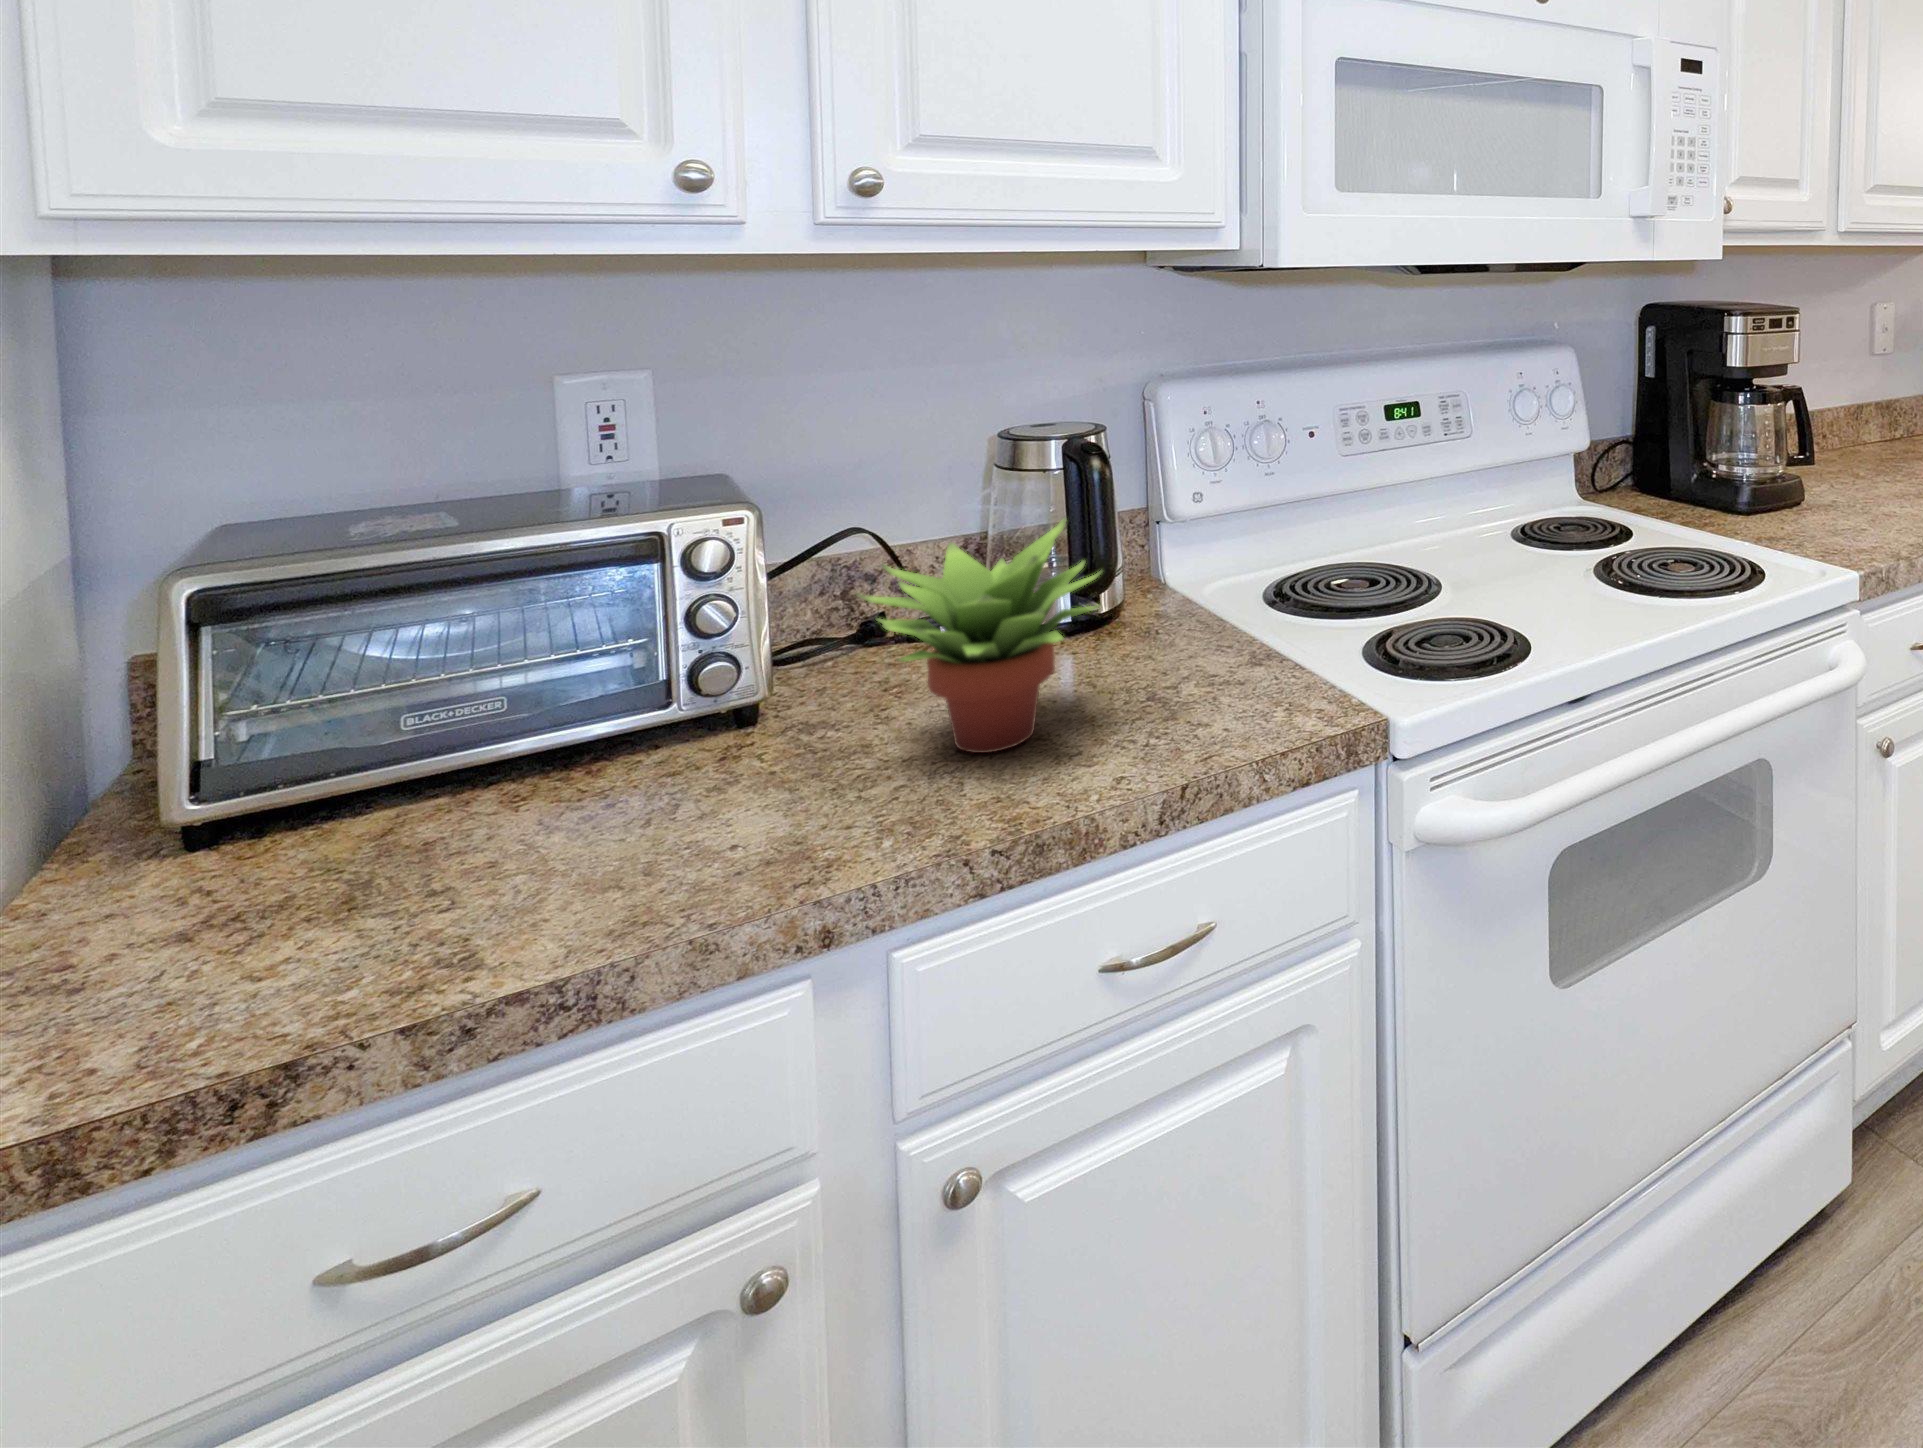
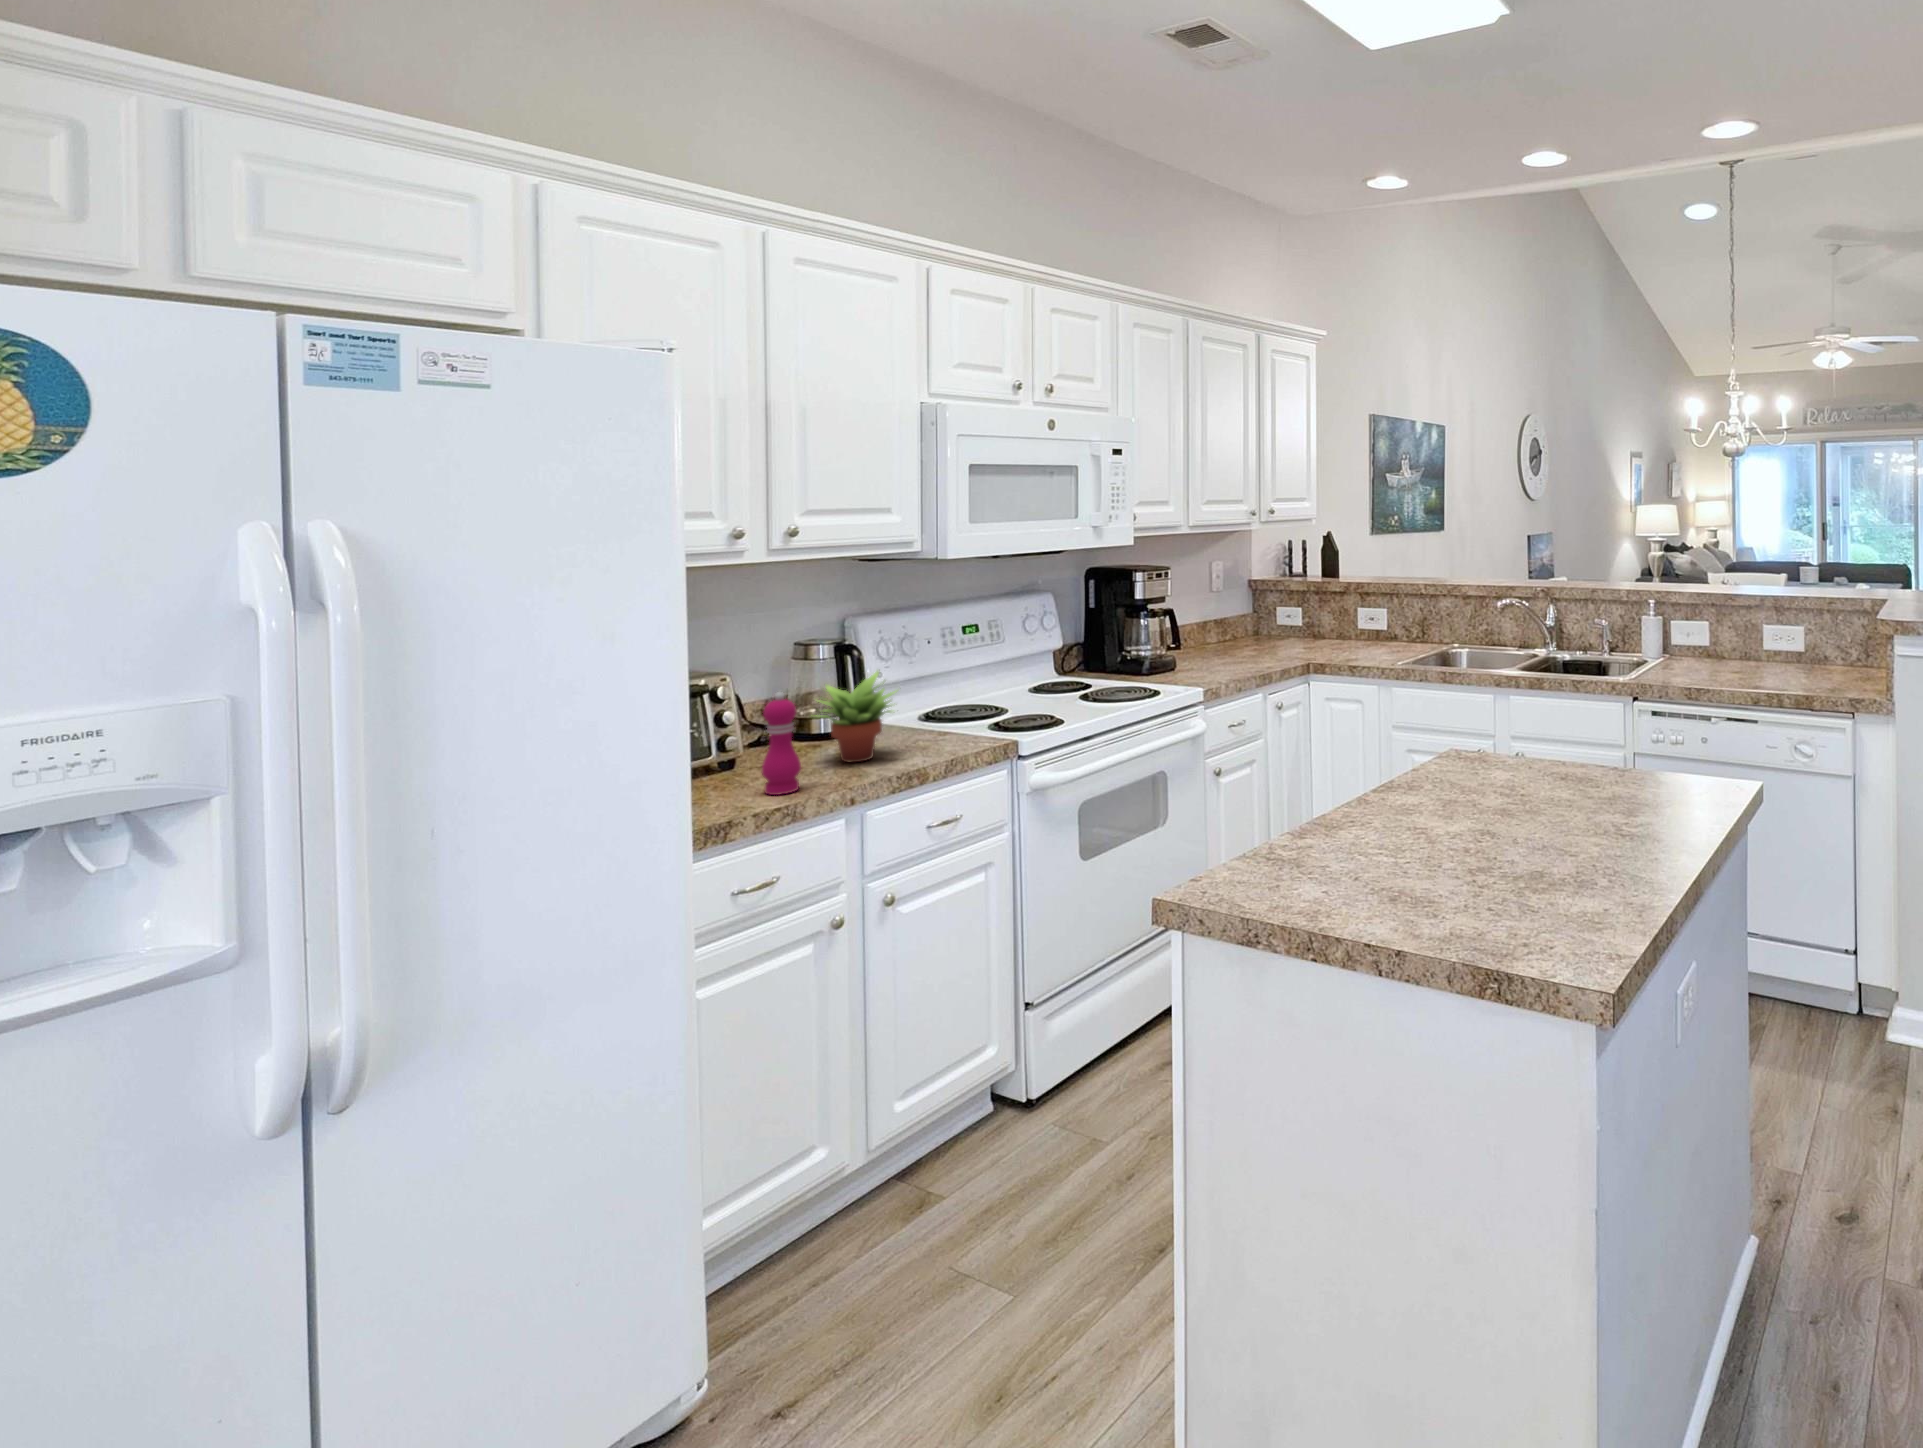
pepper mill: none [598,601,722,897] -> present [762,692,801,795]

